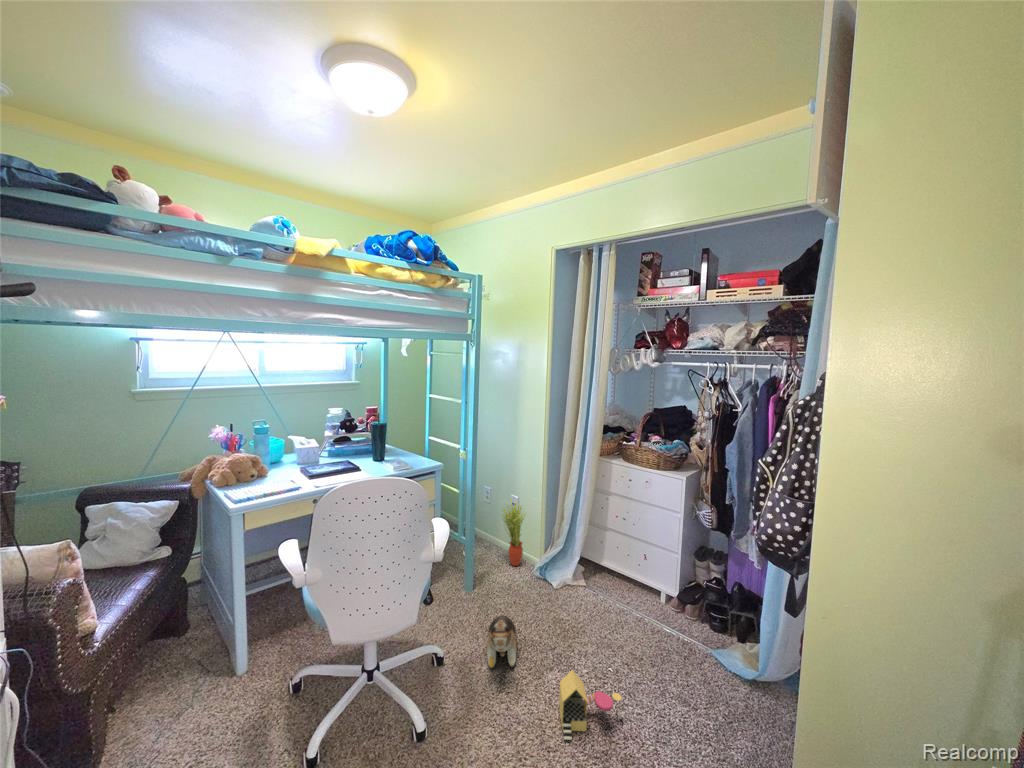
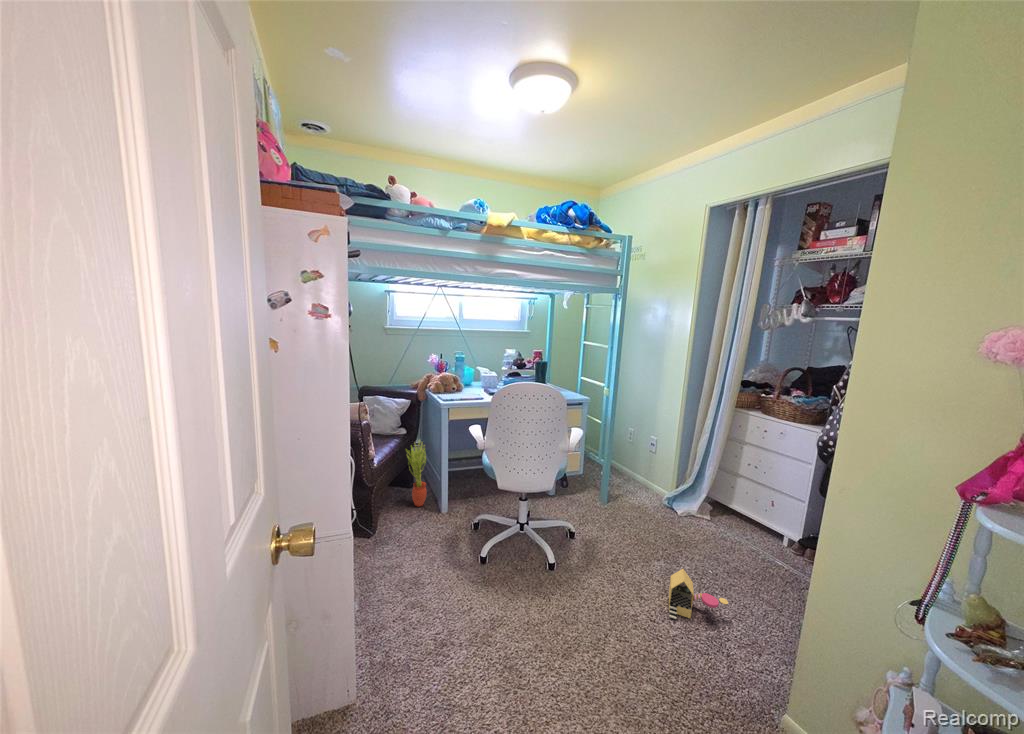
potted plant: present [502,499,526,566] -> present [407,441,427,506]
plush toy: present [487,615,518,668] -> none [612,520,639,560]

